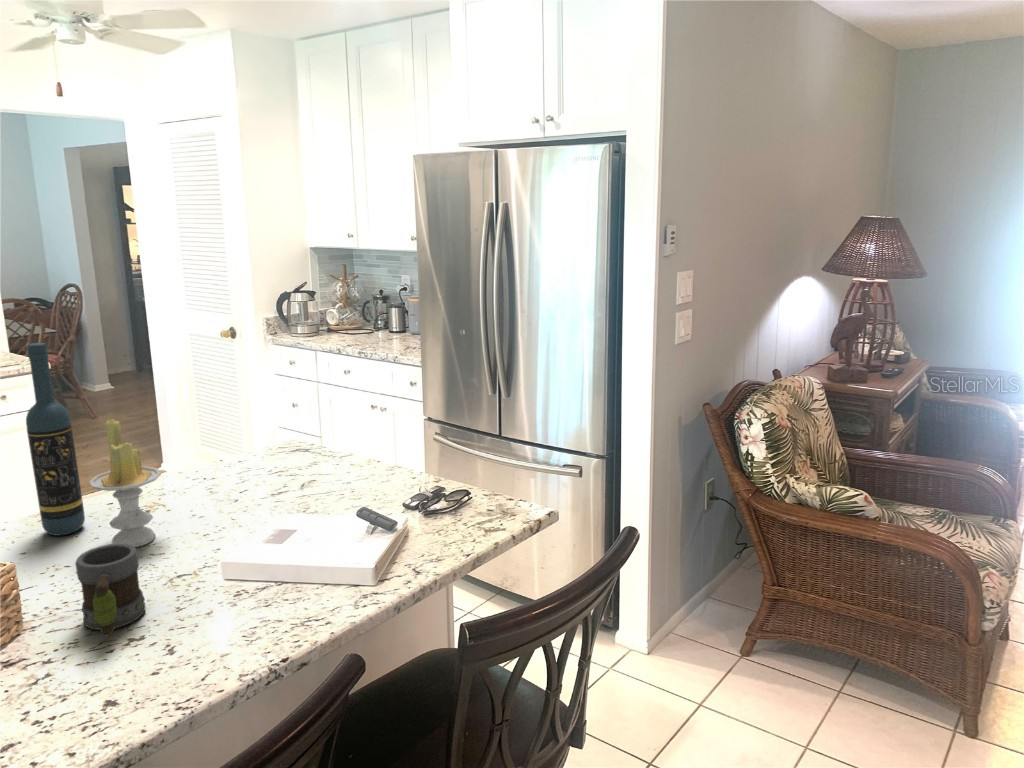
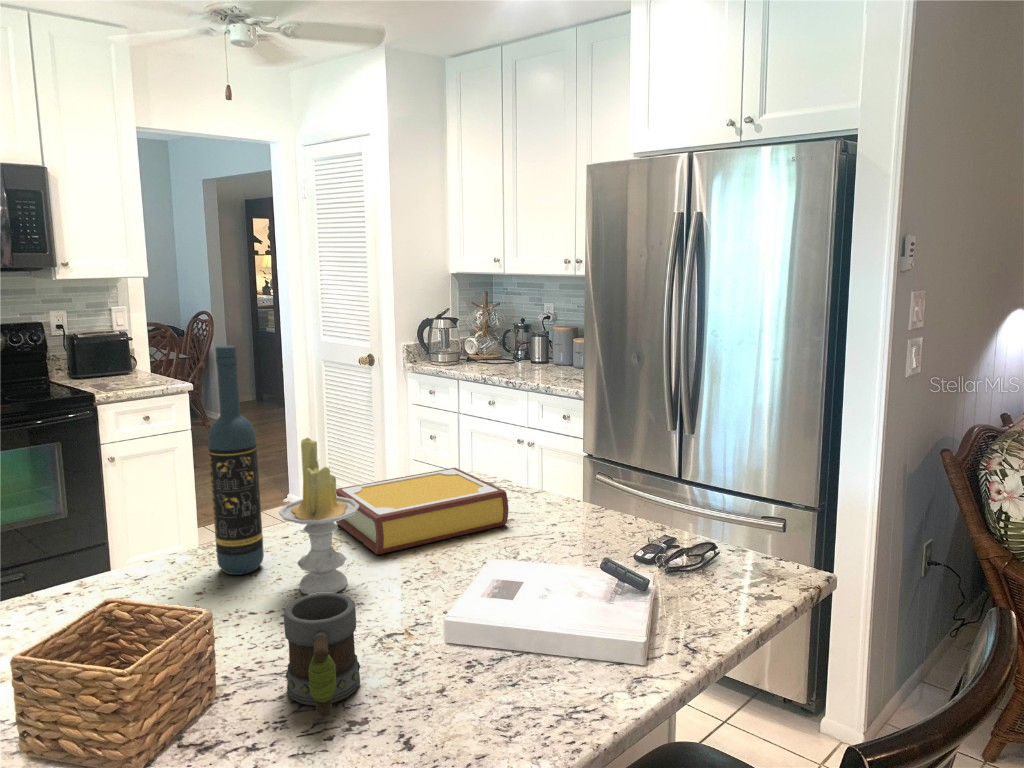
book: none [155,436,307,512] -> present [336,468,509,554]

